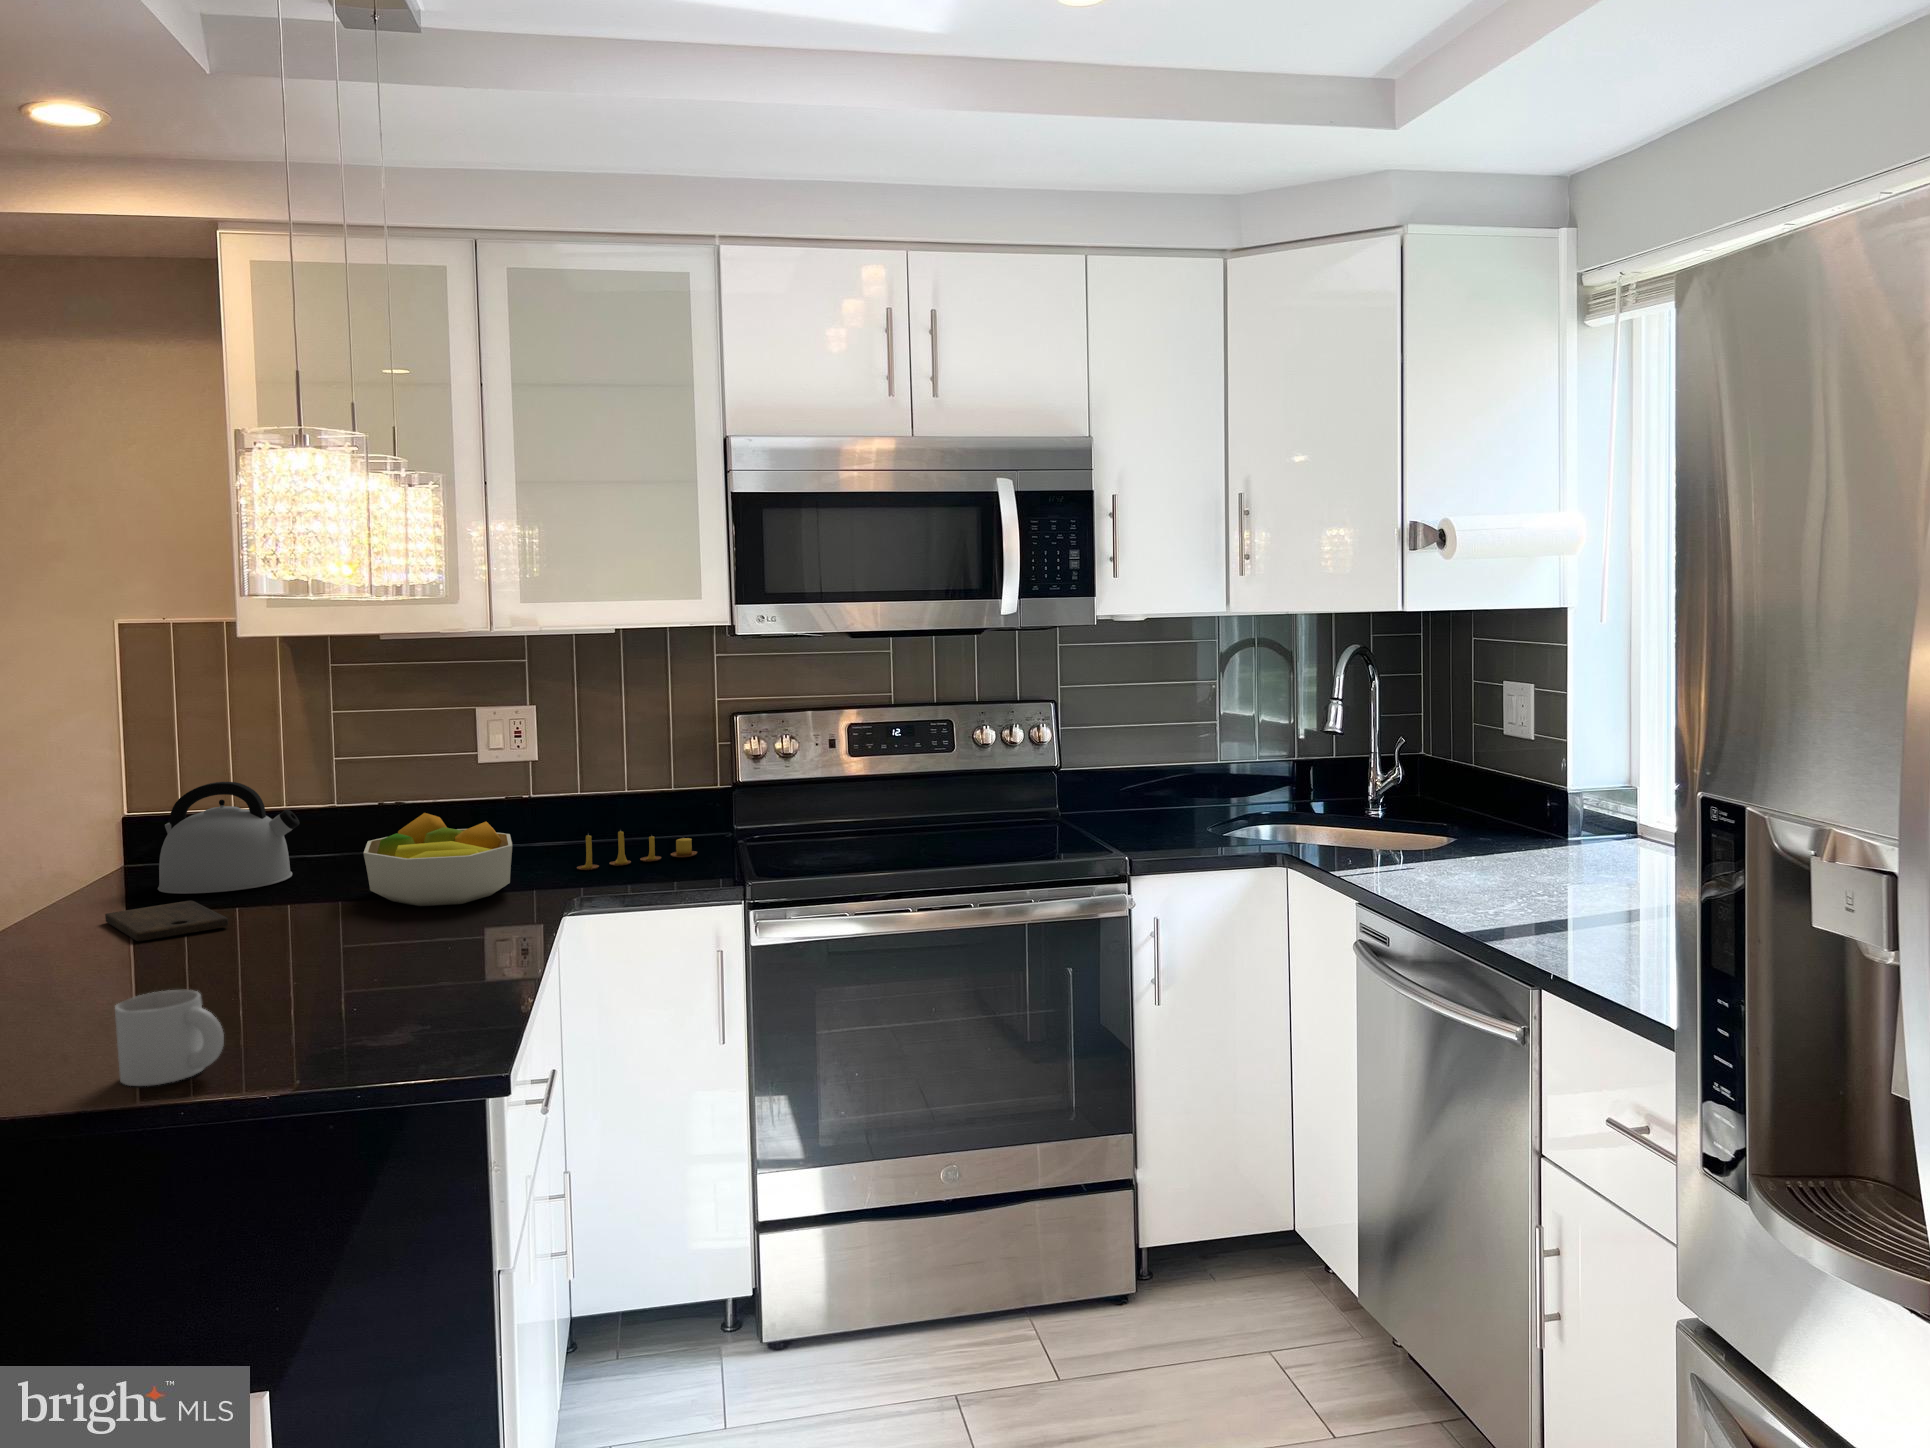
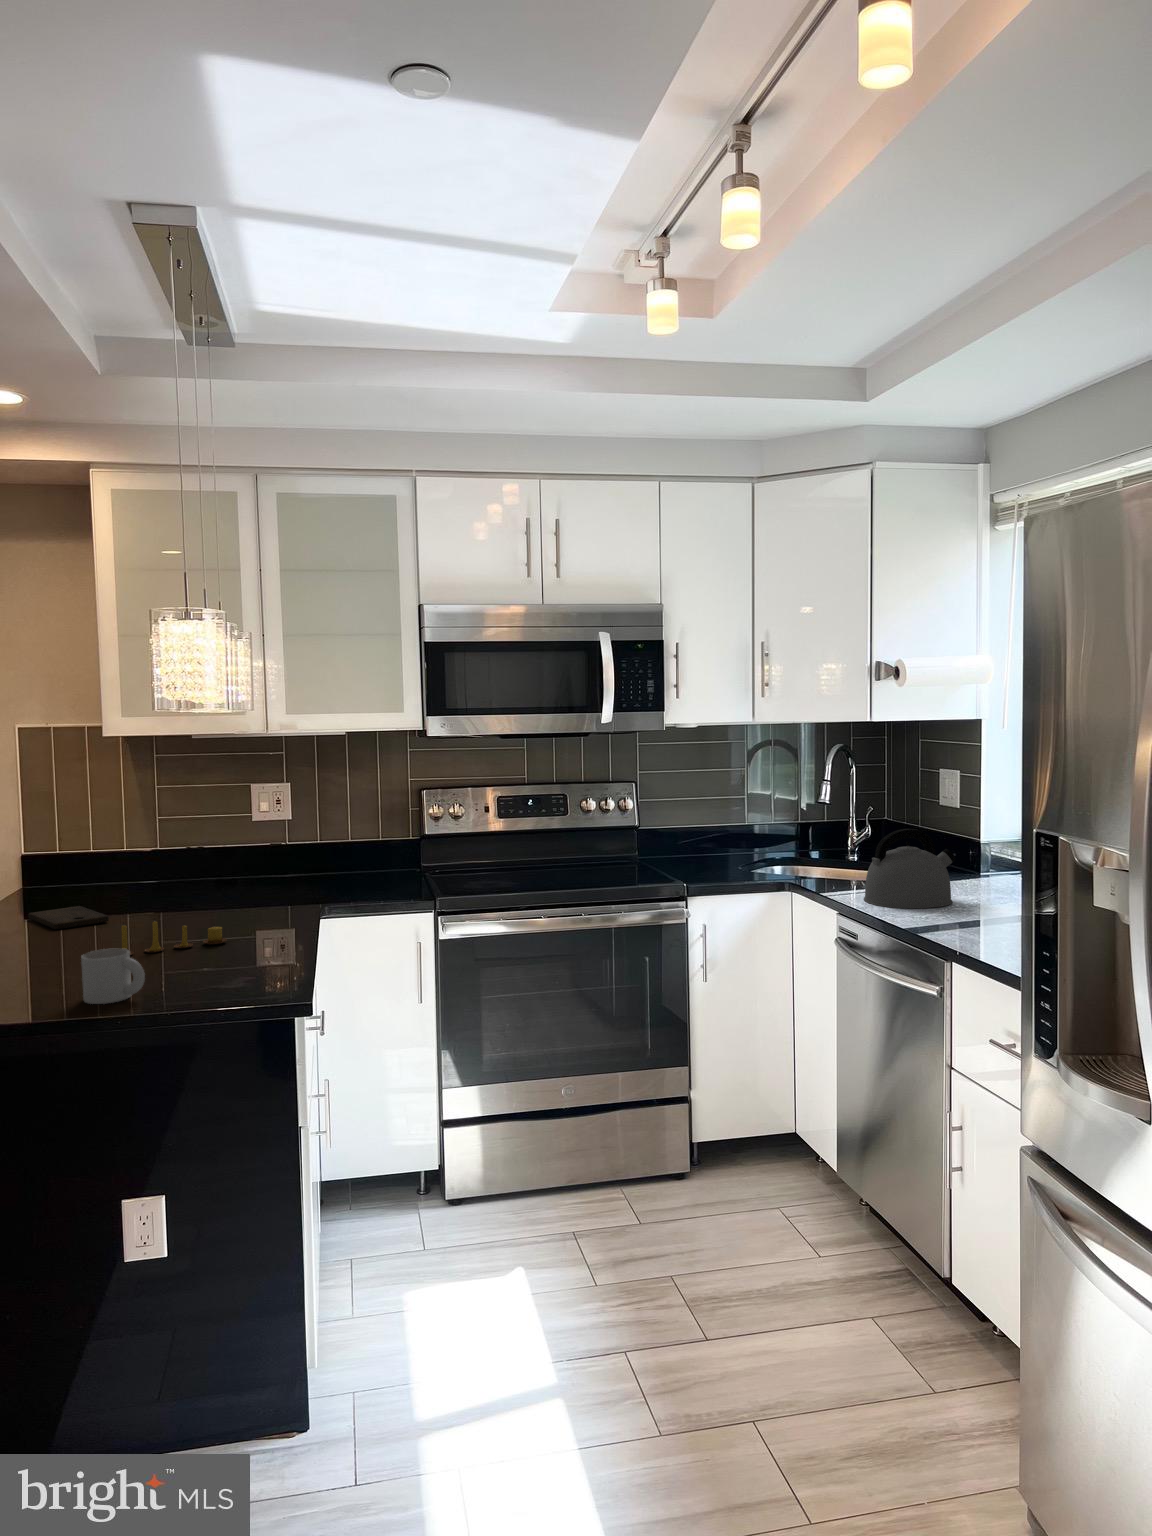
kettle: present [158,782,300,894] -> present [864,829,955,908]
fruit bowl: present [364,813,512,906] -> none [189,851,285,911]
candle: present [577,828,697,870] -> present [121,920,227,955]

